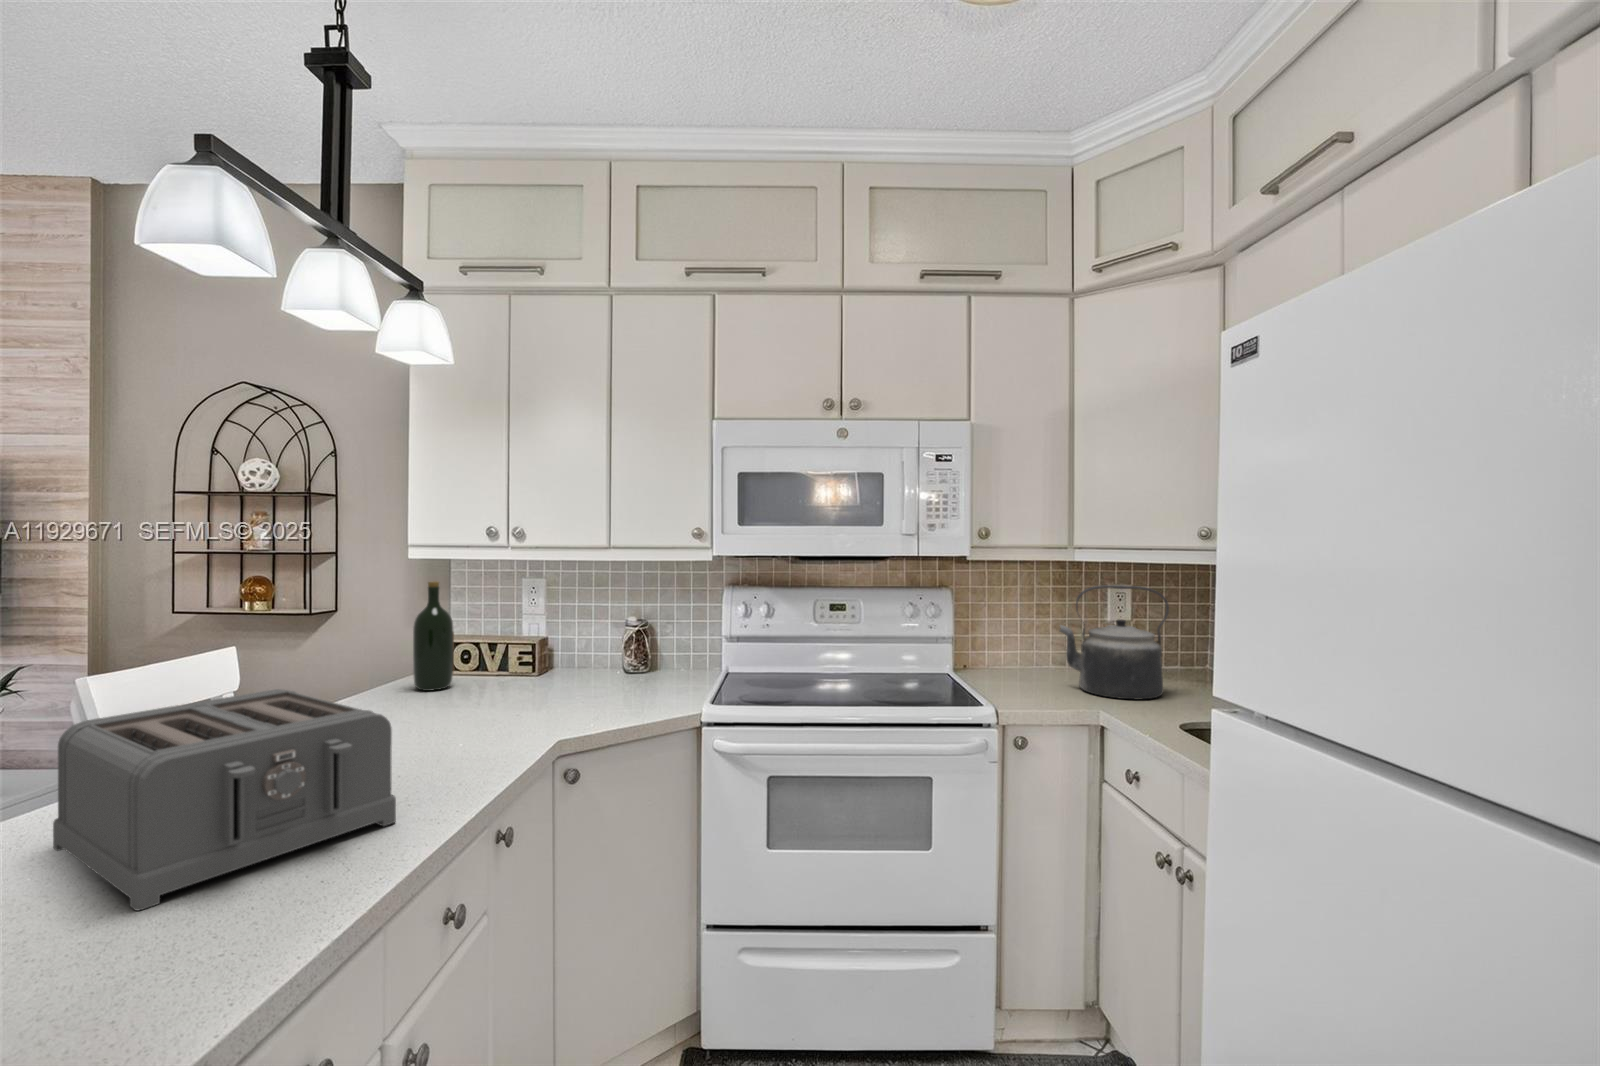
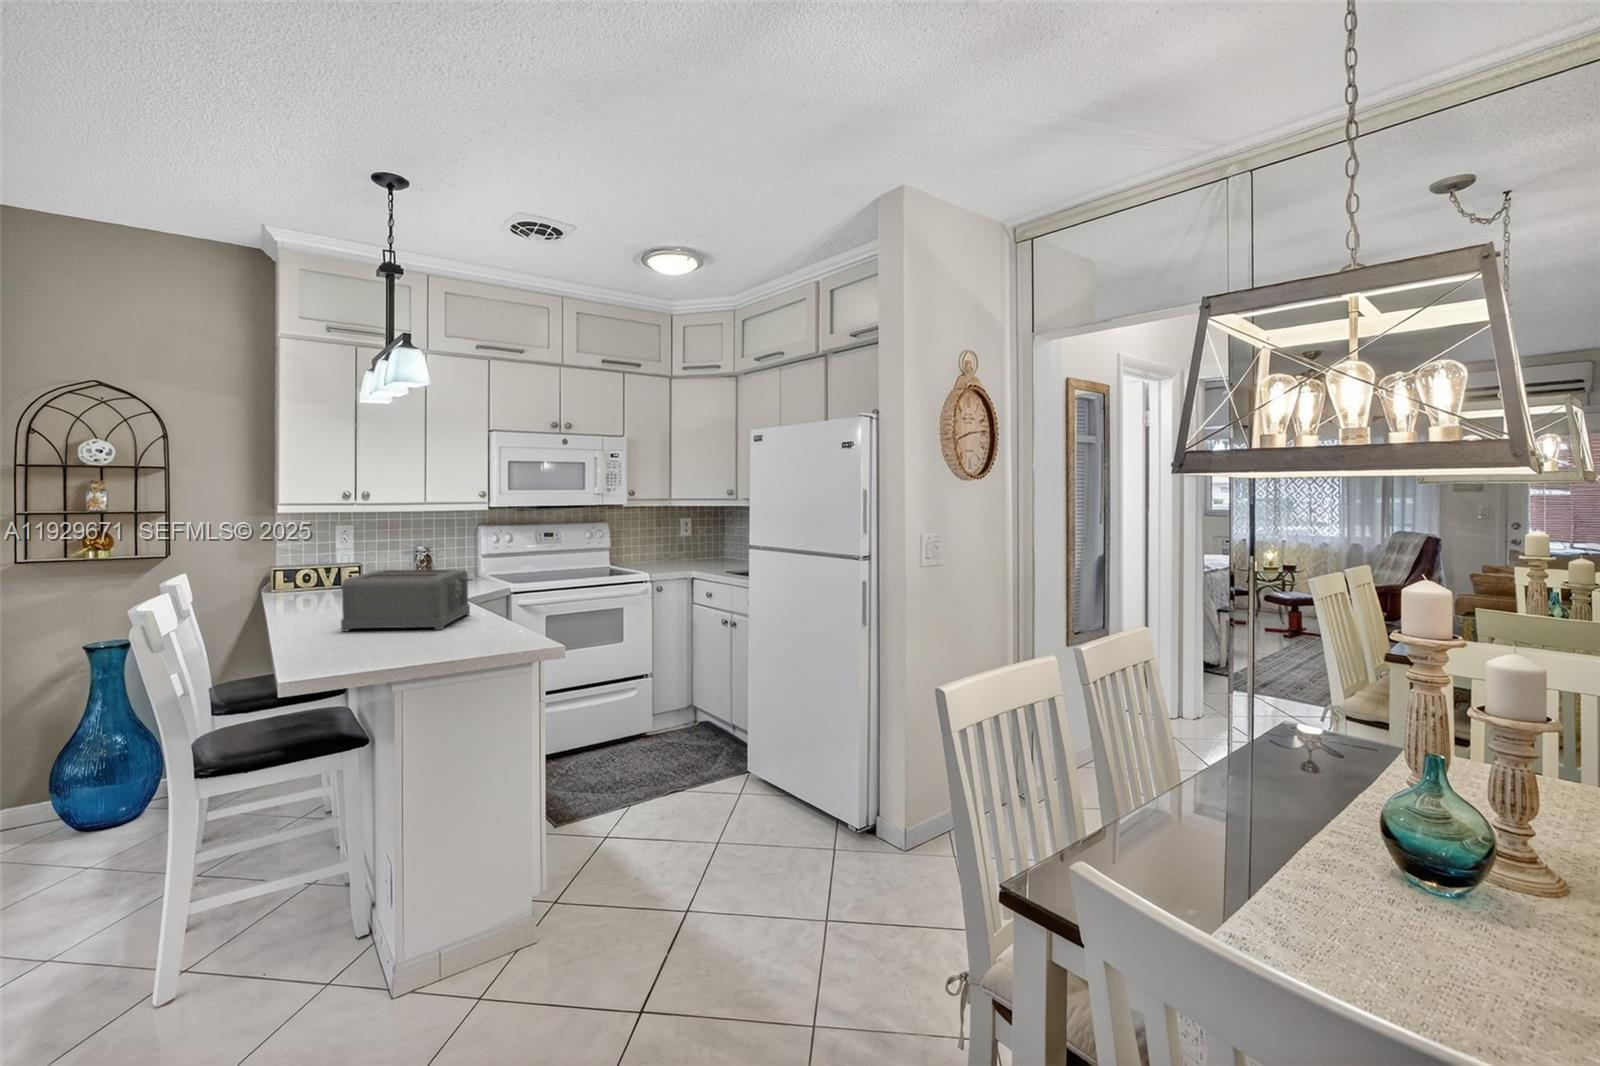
wine bottle: present [413,581,454,691] -> none [294,527,322,597]
kettle: present [1060,585,1169,699] -> none [666,518,714,569]

